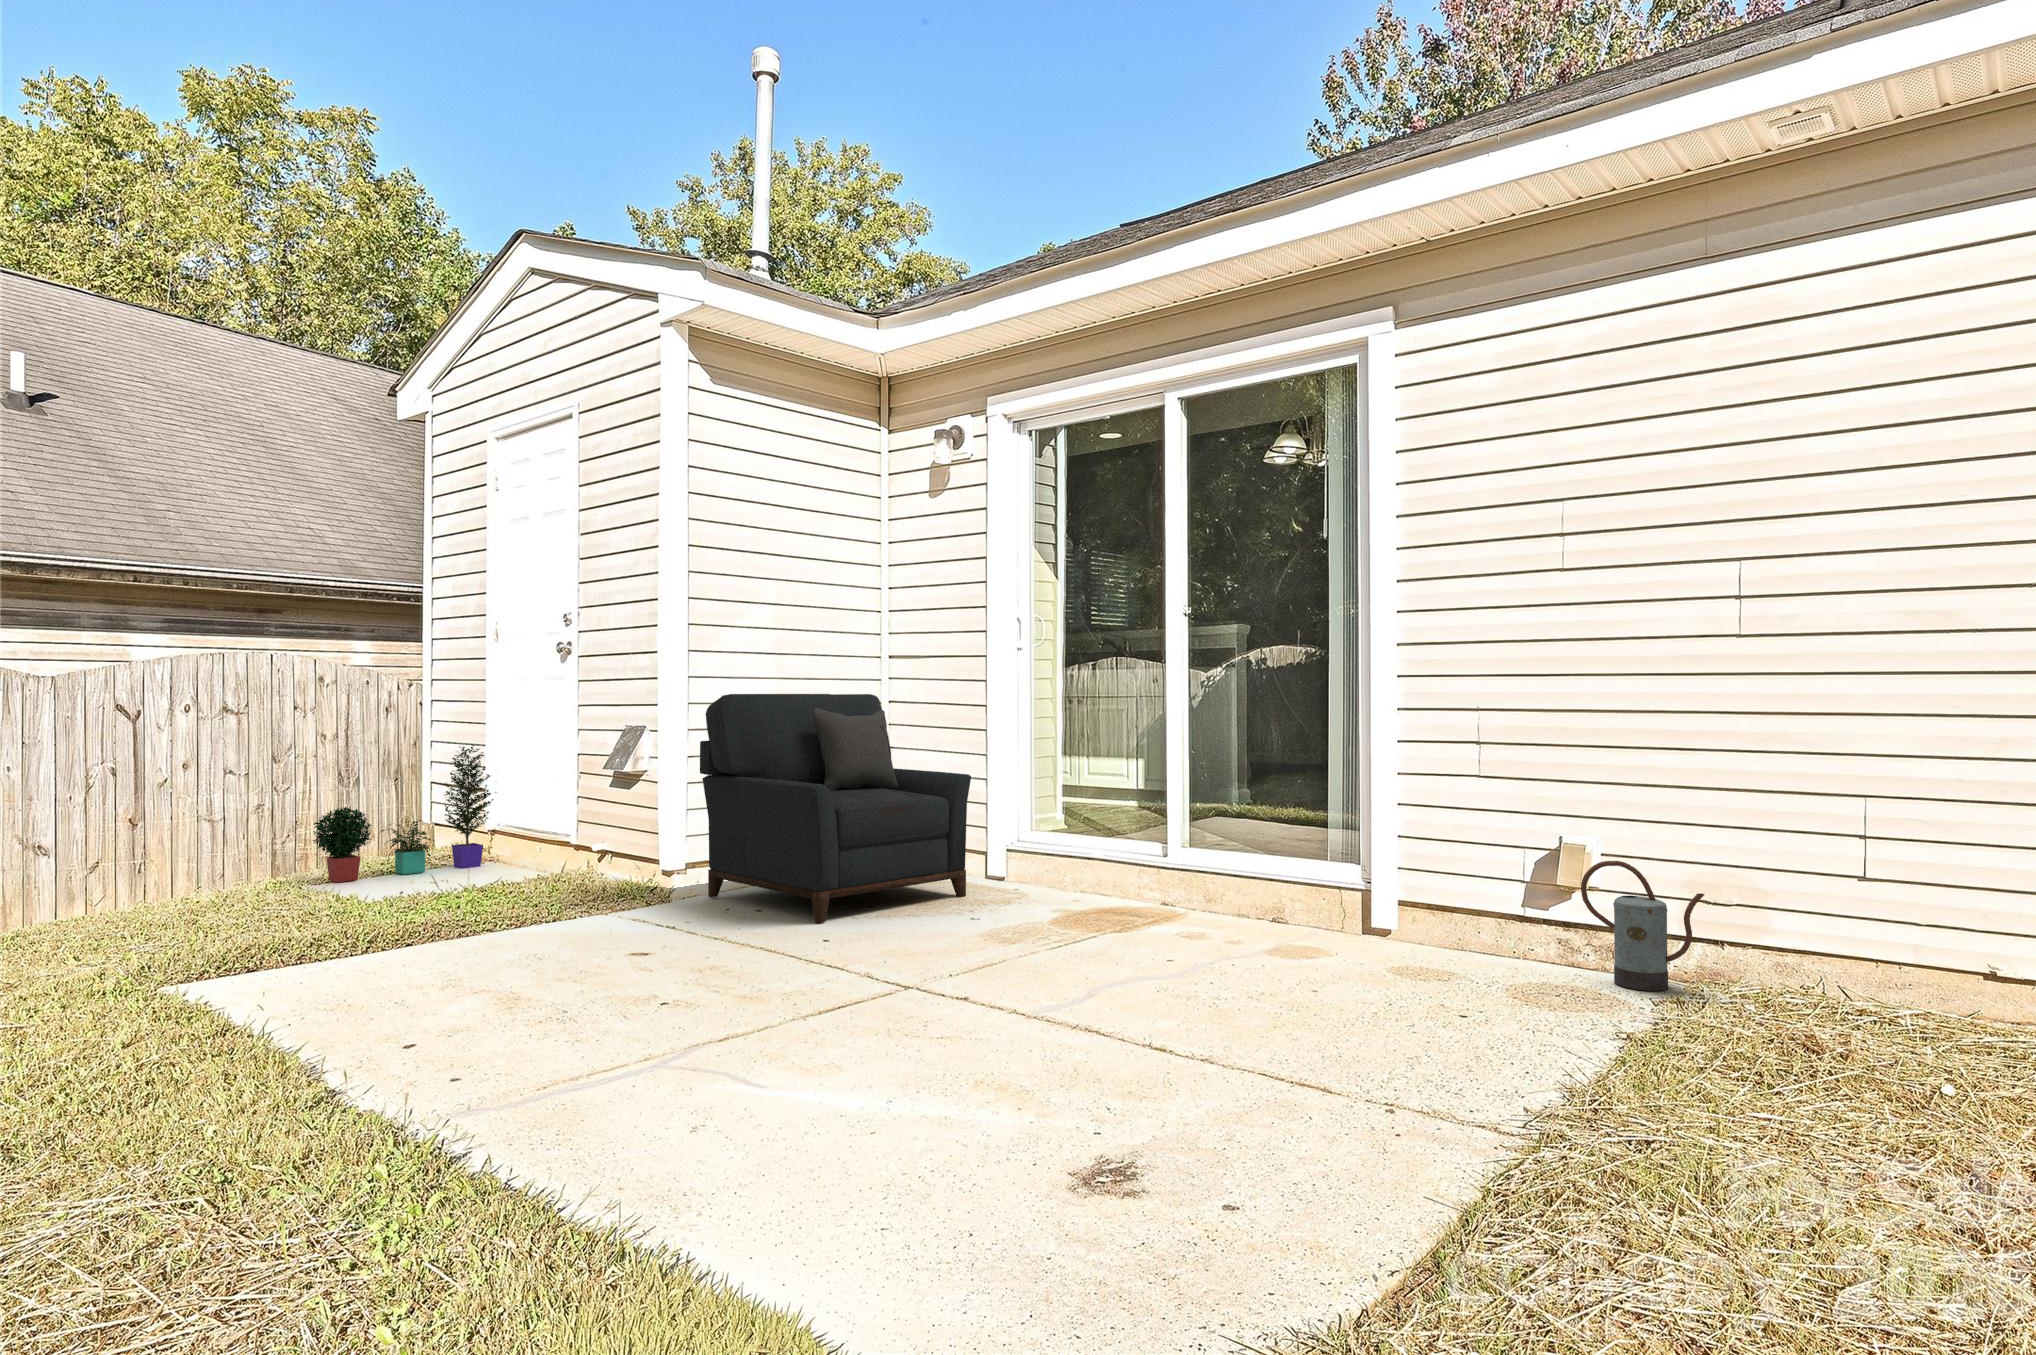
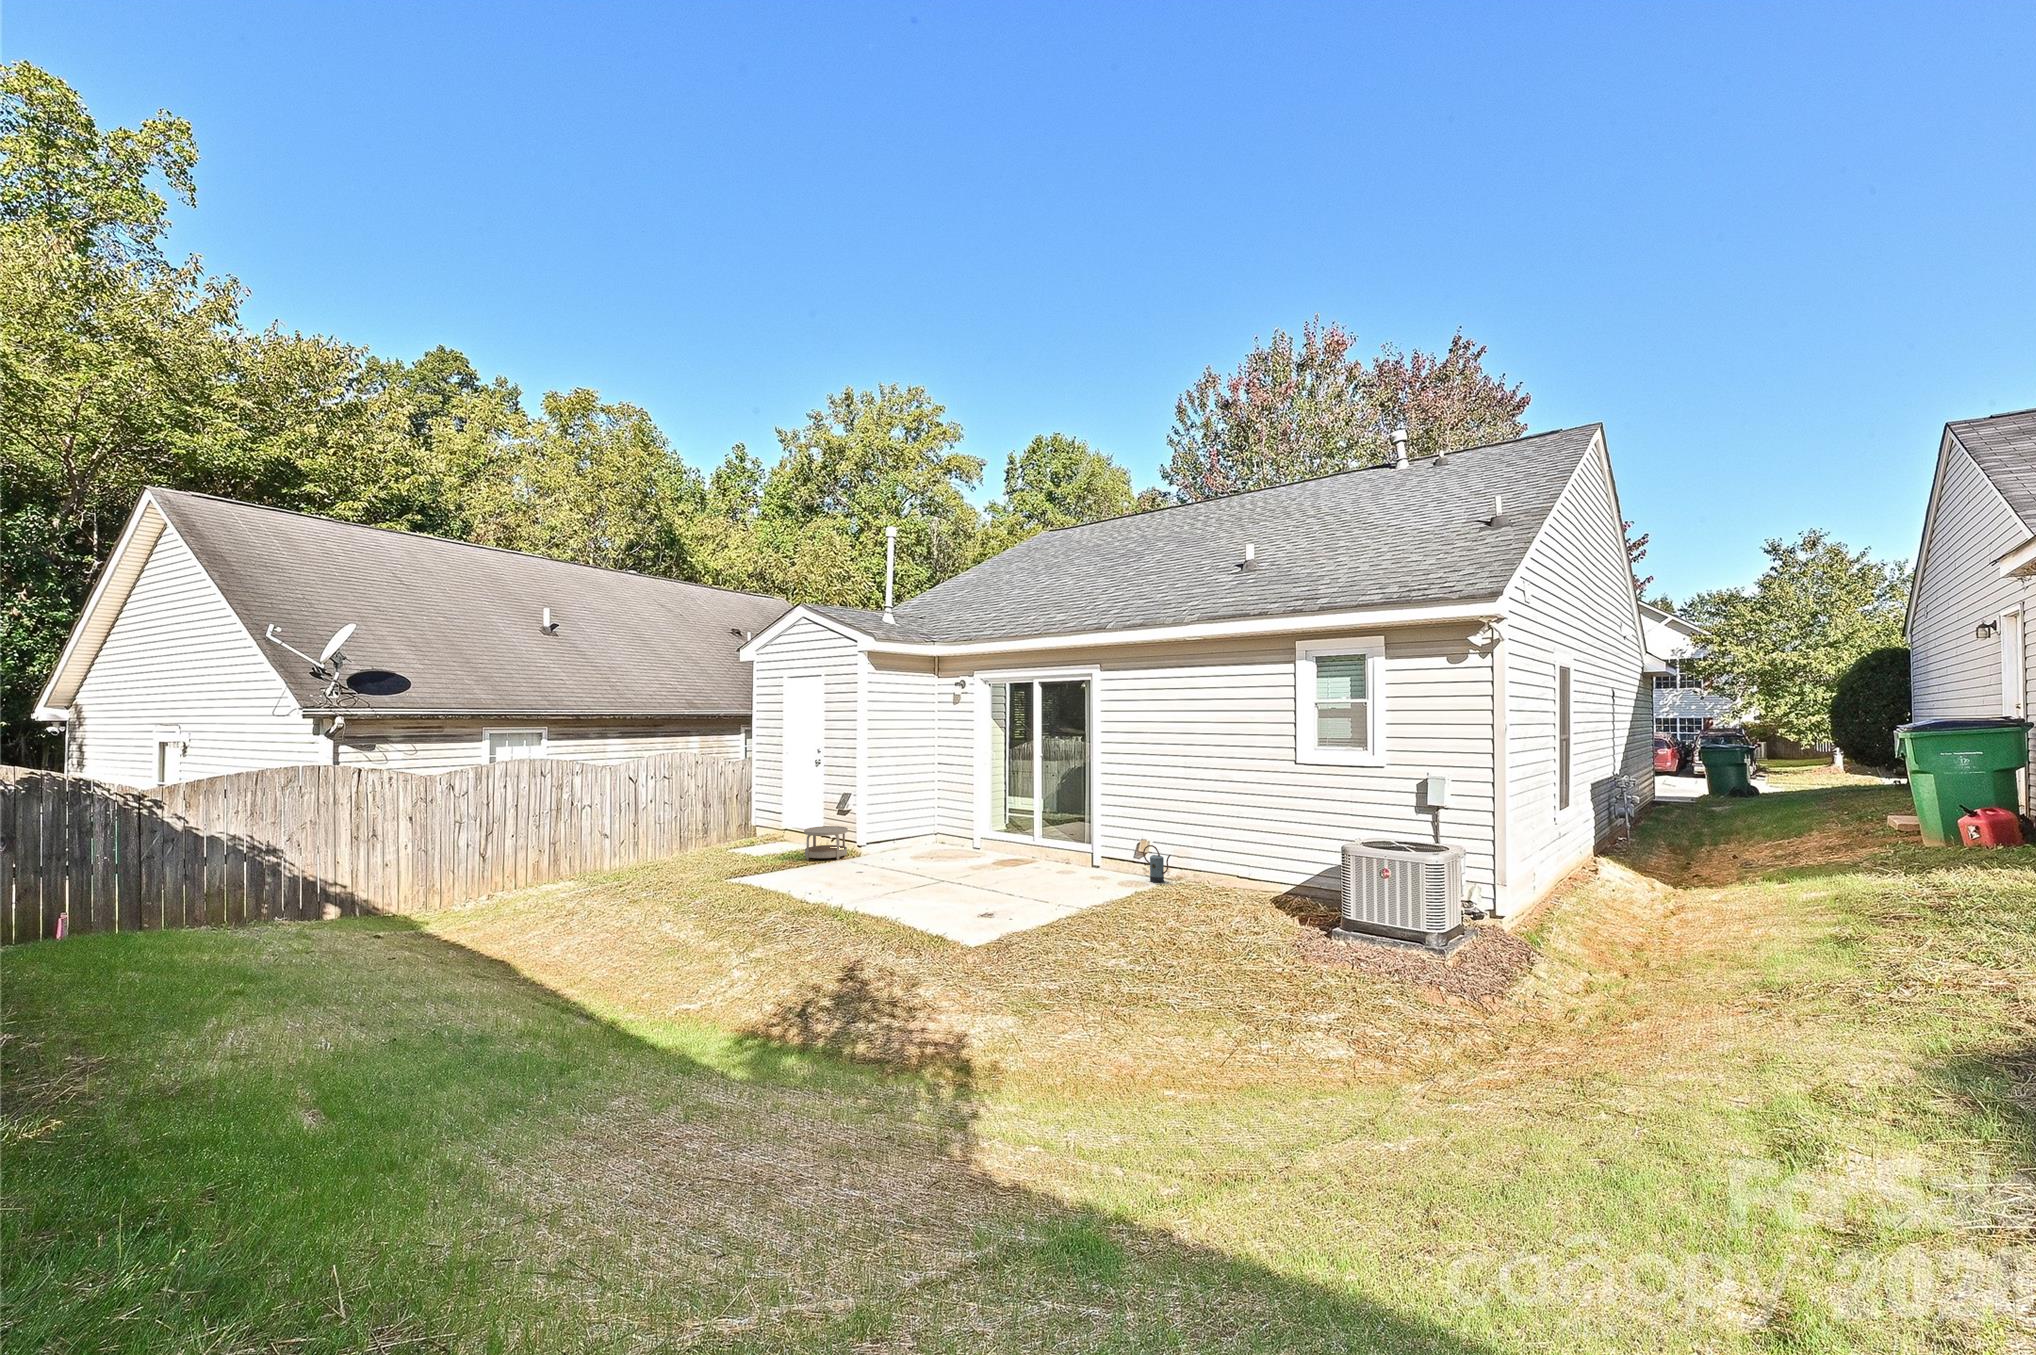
armchair: present [700,694,971,923] -> none [873,779,969,864]
potted plant: present [312,745,494,882] -> none [725,796,786,850]
side table: none [500,816,630,910] -> present [804,826,848,860]

